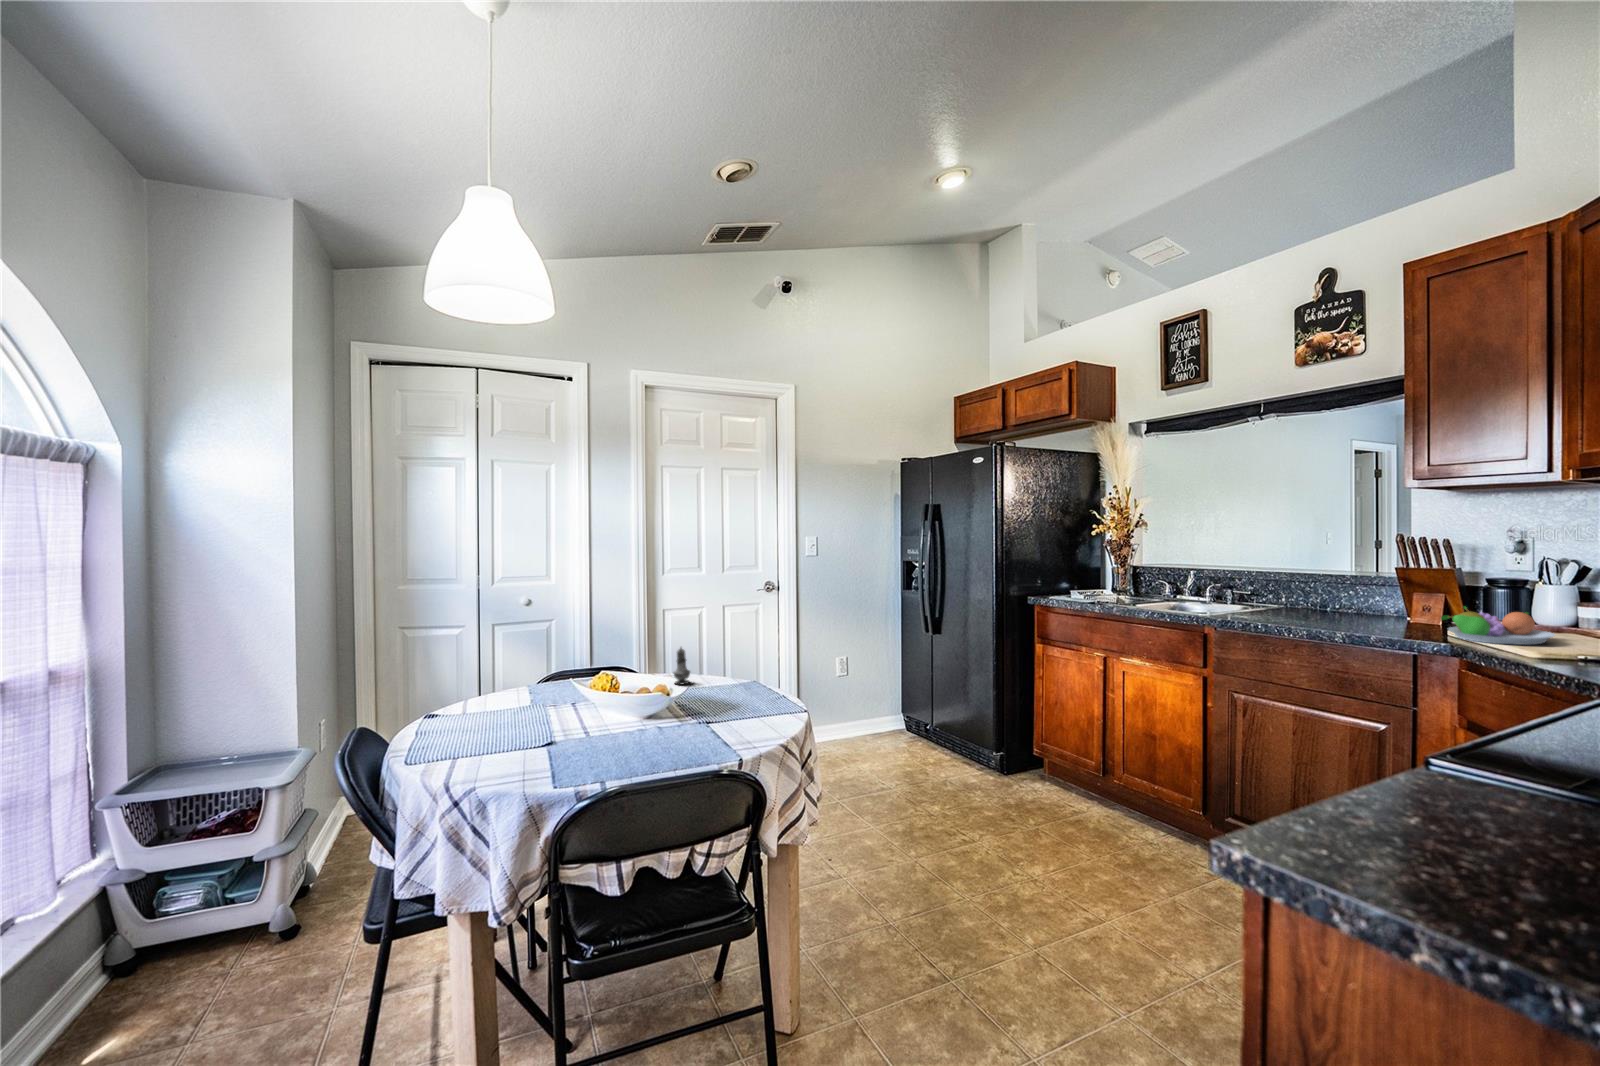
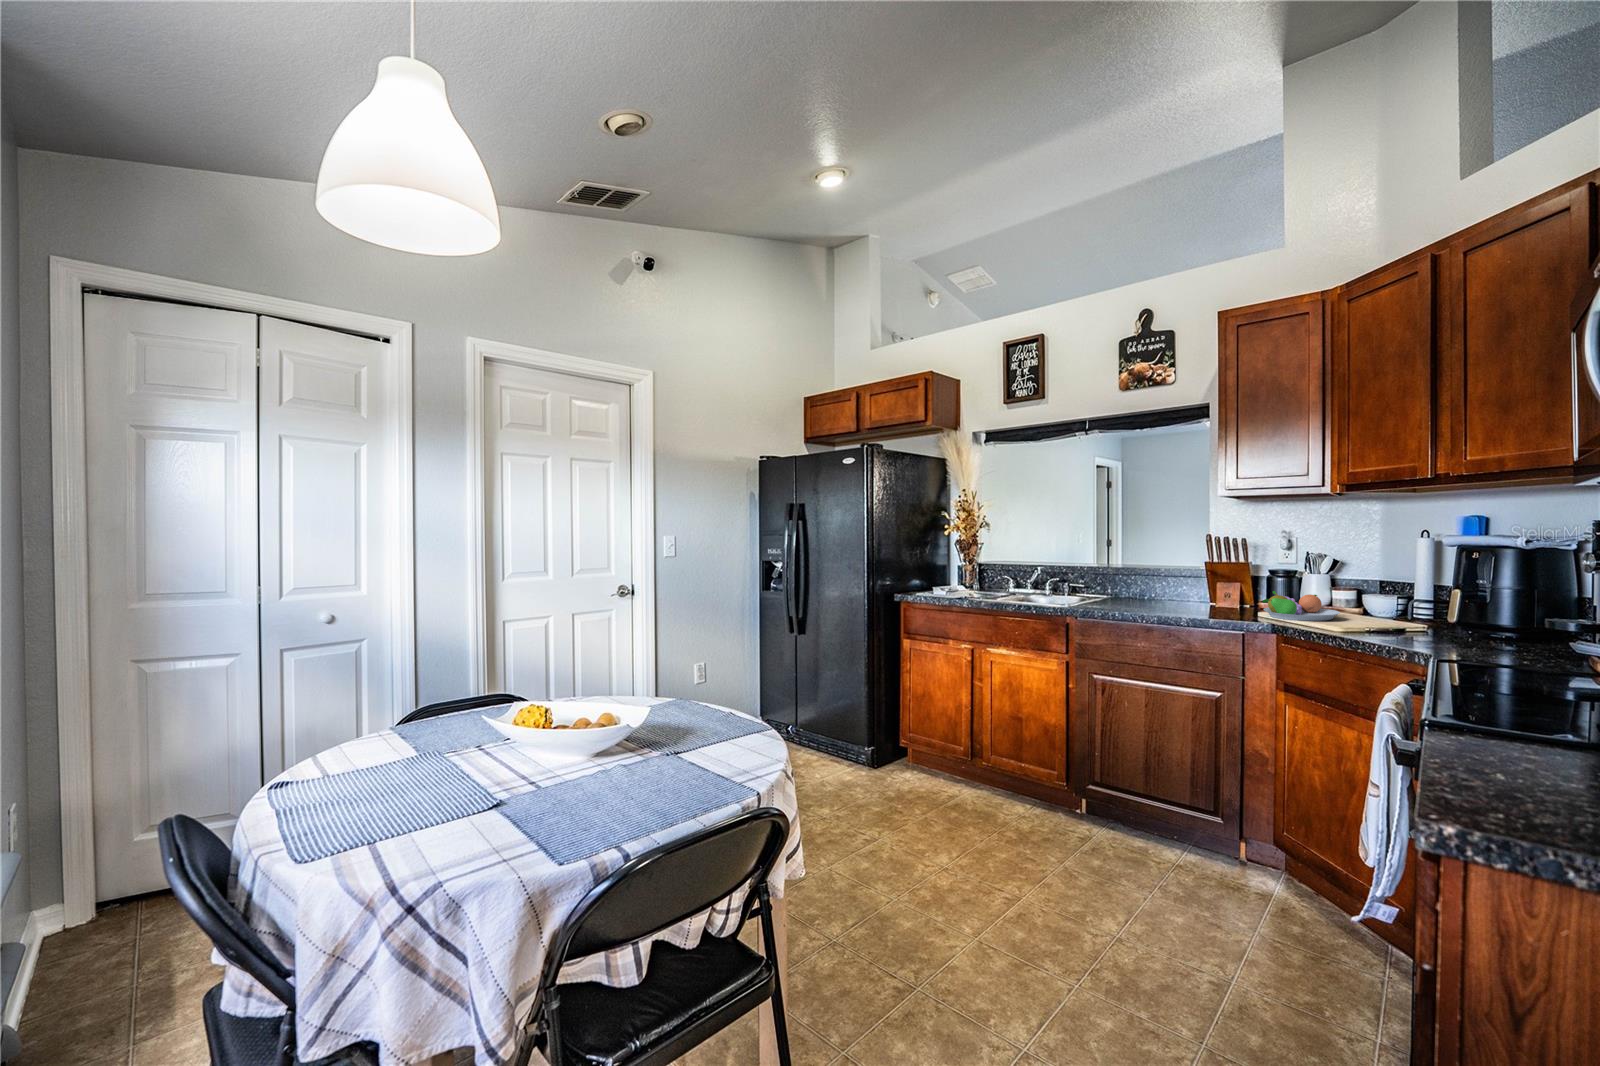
salt shaker: present [673,648,690,685] -> none [589,661,611,706]

